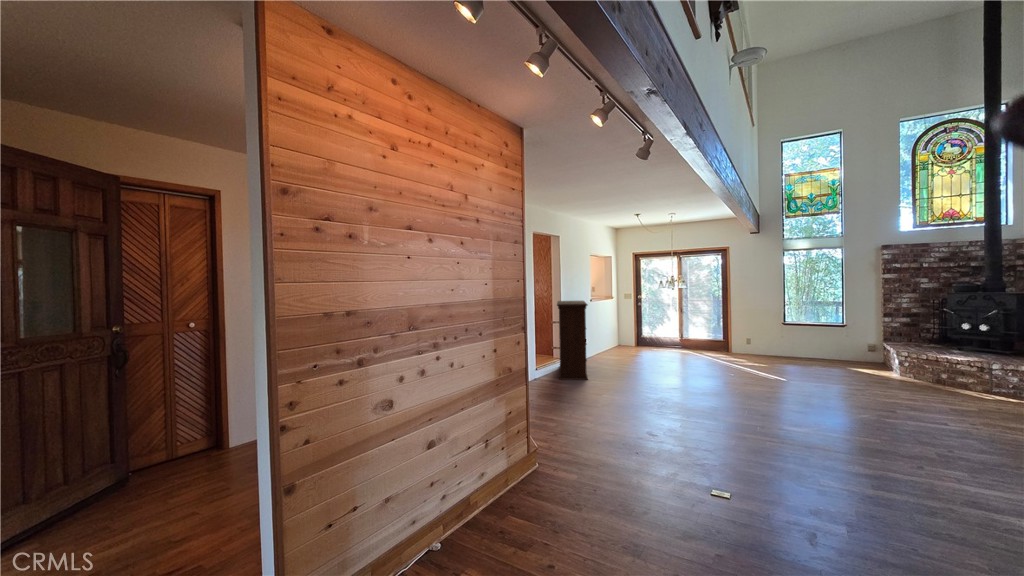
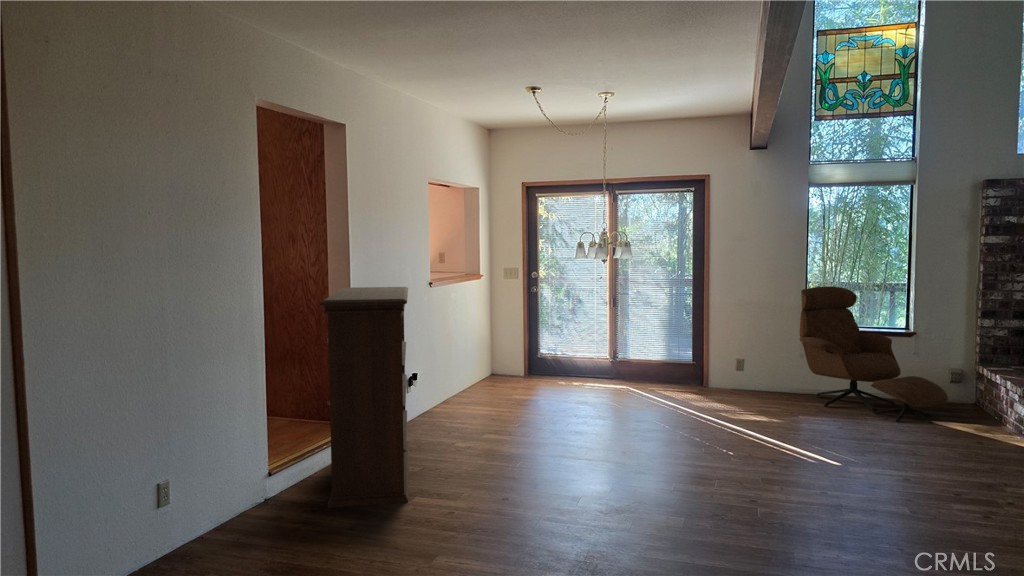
lounge chair: none [778,302,858,370] -> present [799,286,948,424]

